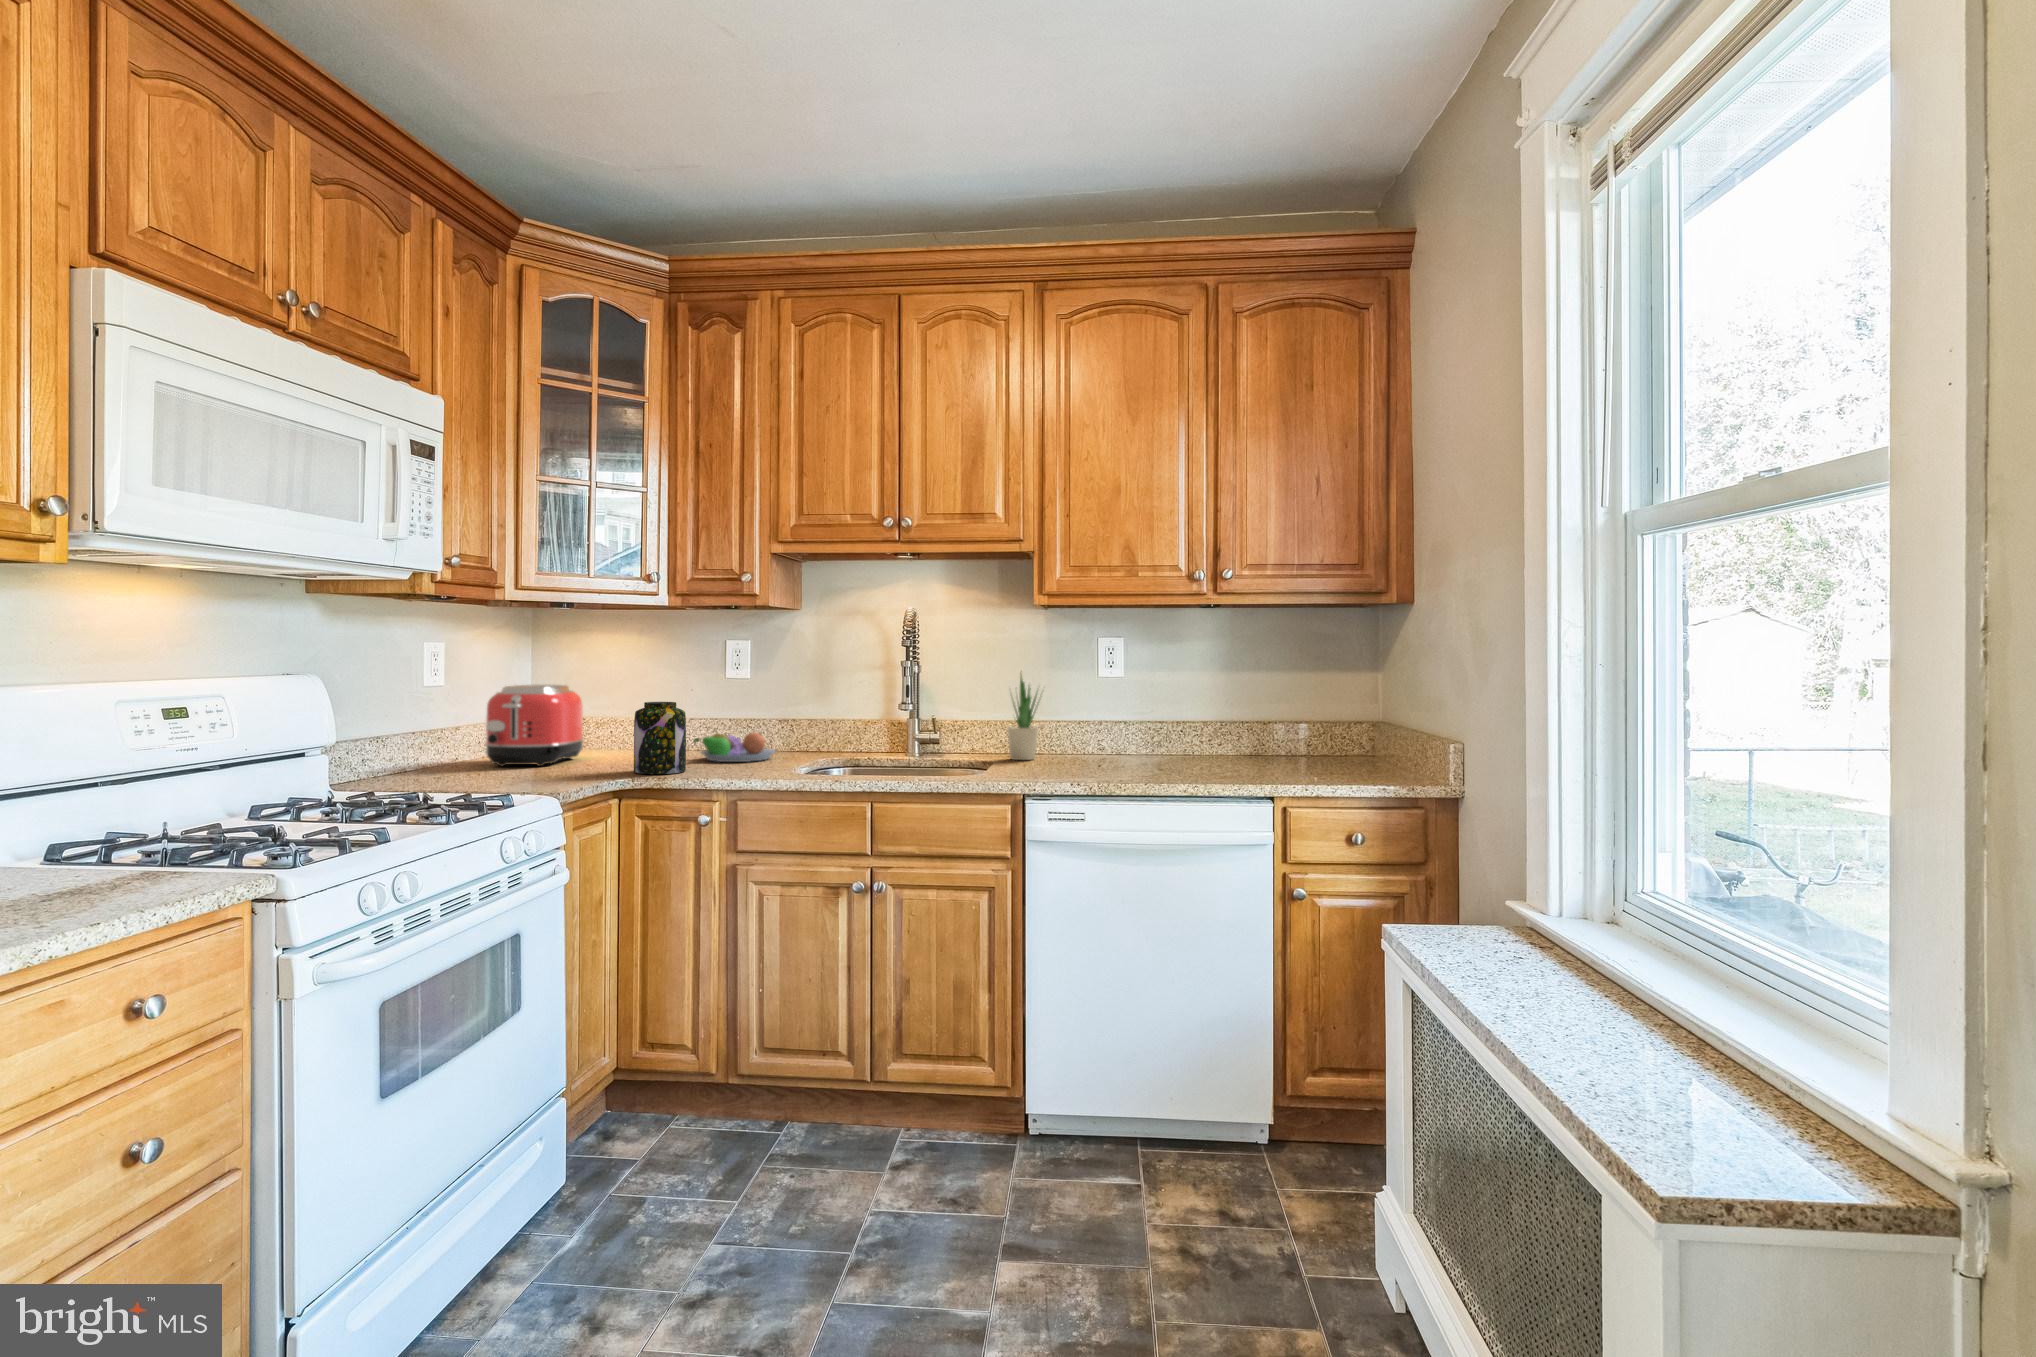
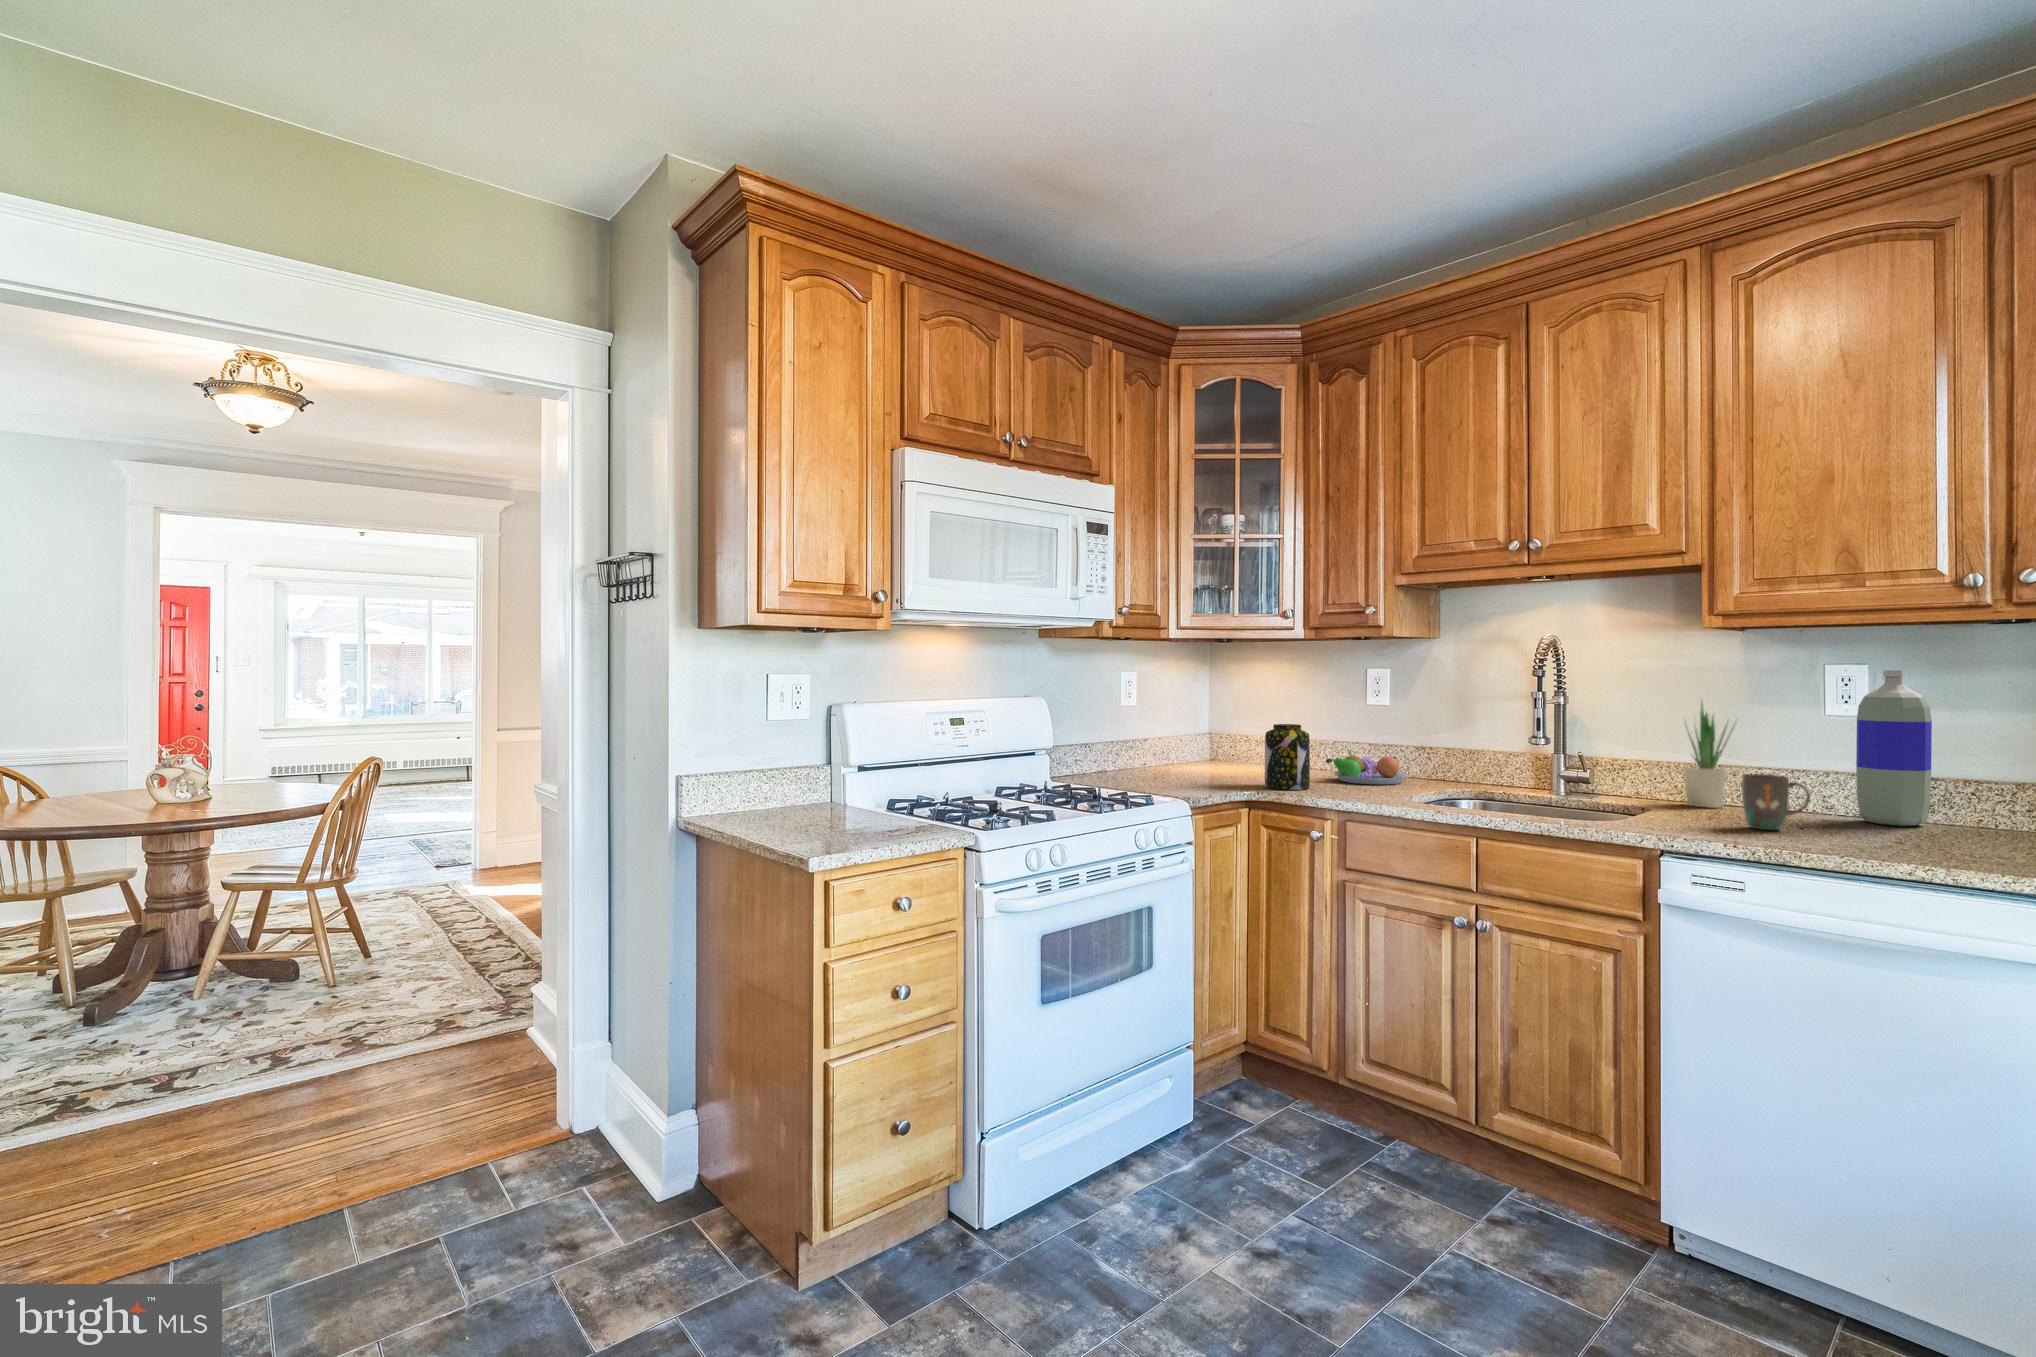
bottle: none [1120,648,1162,763] -> present [1856,670,1932,826]
toaster: present [485,685,584,766] -> none [1161,706,1240,775]
mug: none [1066,730,1108,774] -> present [1741,774,1810,830]

